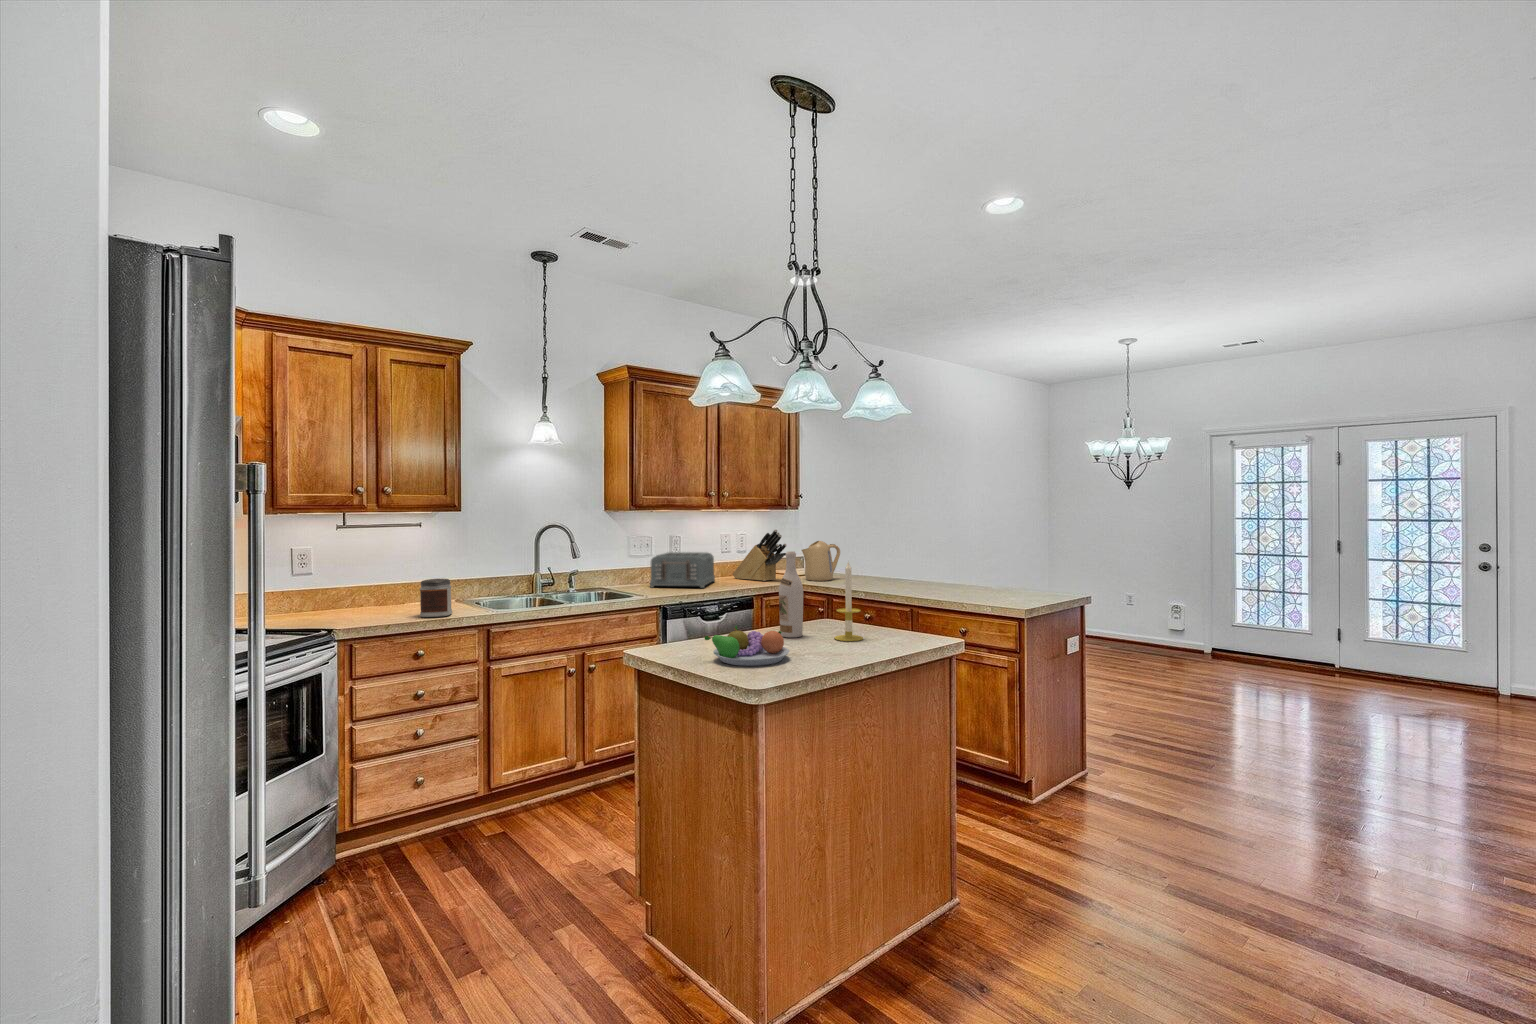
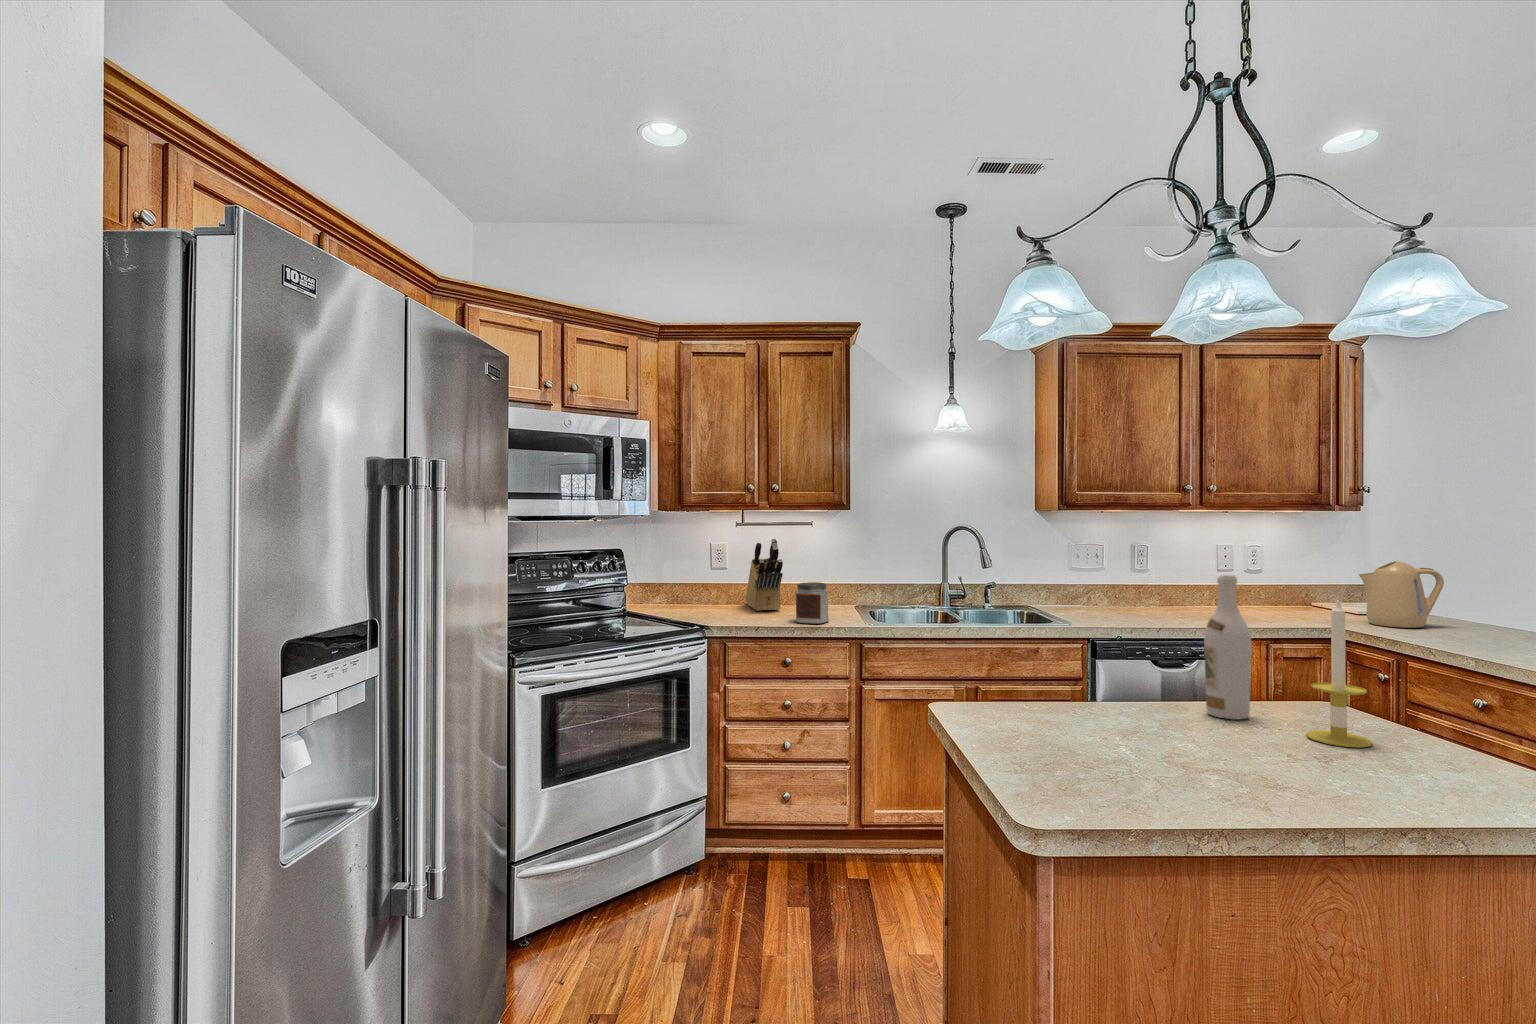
knife block: present [733,529,786,581] -> present [746,539,783,611]
toaster: present [650,552,715,588] -> none [1091,567,1198,620]
fruit bowl: present [705,626,789,666] -> none [1030,684,1173,759]

